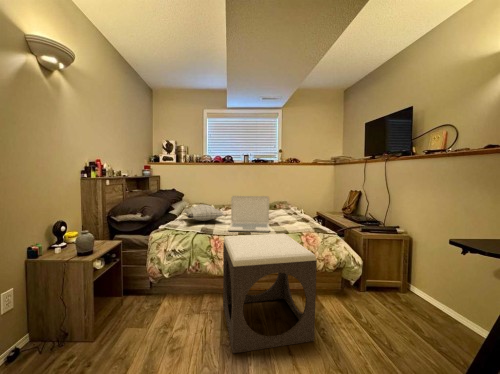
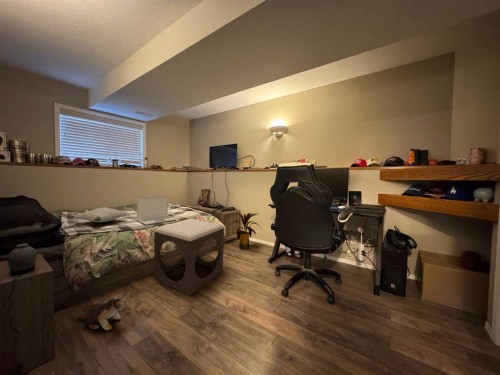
house plant: none [363,242,446,320] -> present [234,213,259,249]
plush toy: none [130,305,155,343] -> present [78,292,130,330]

